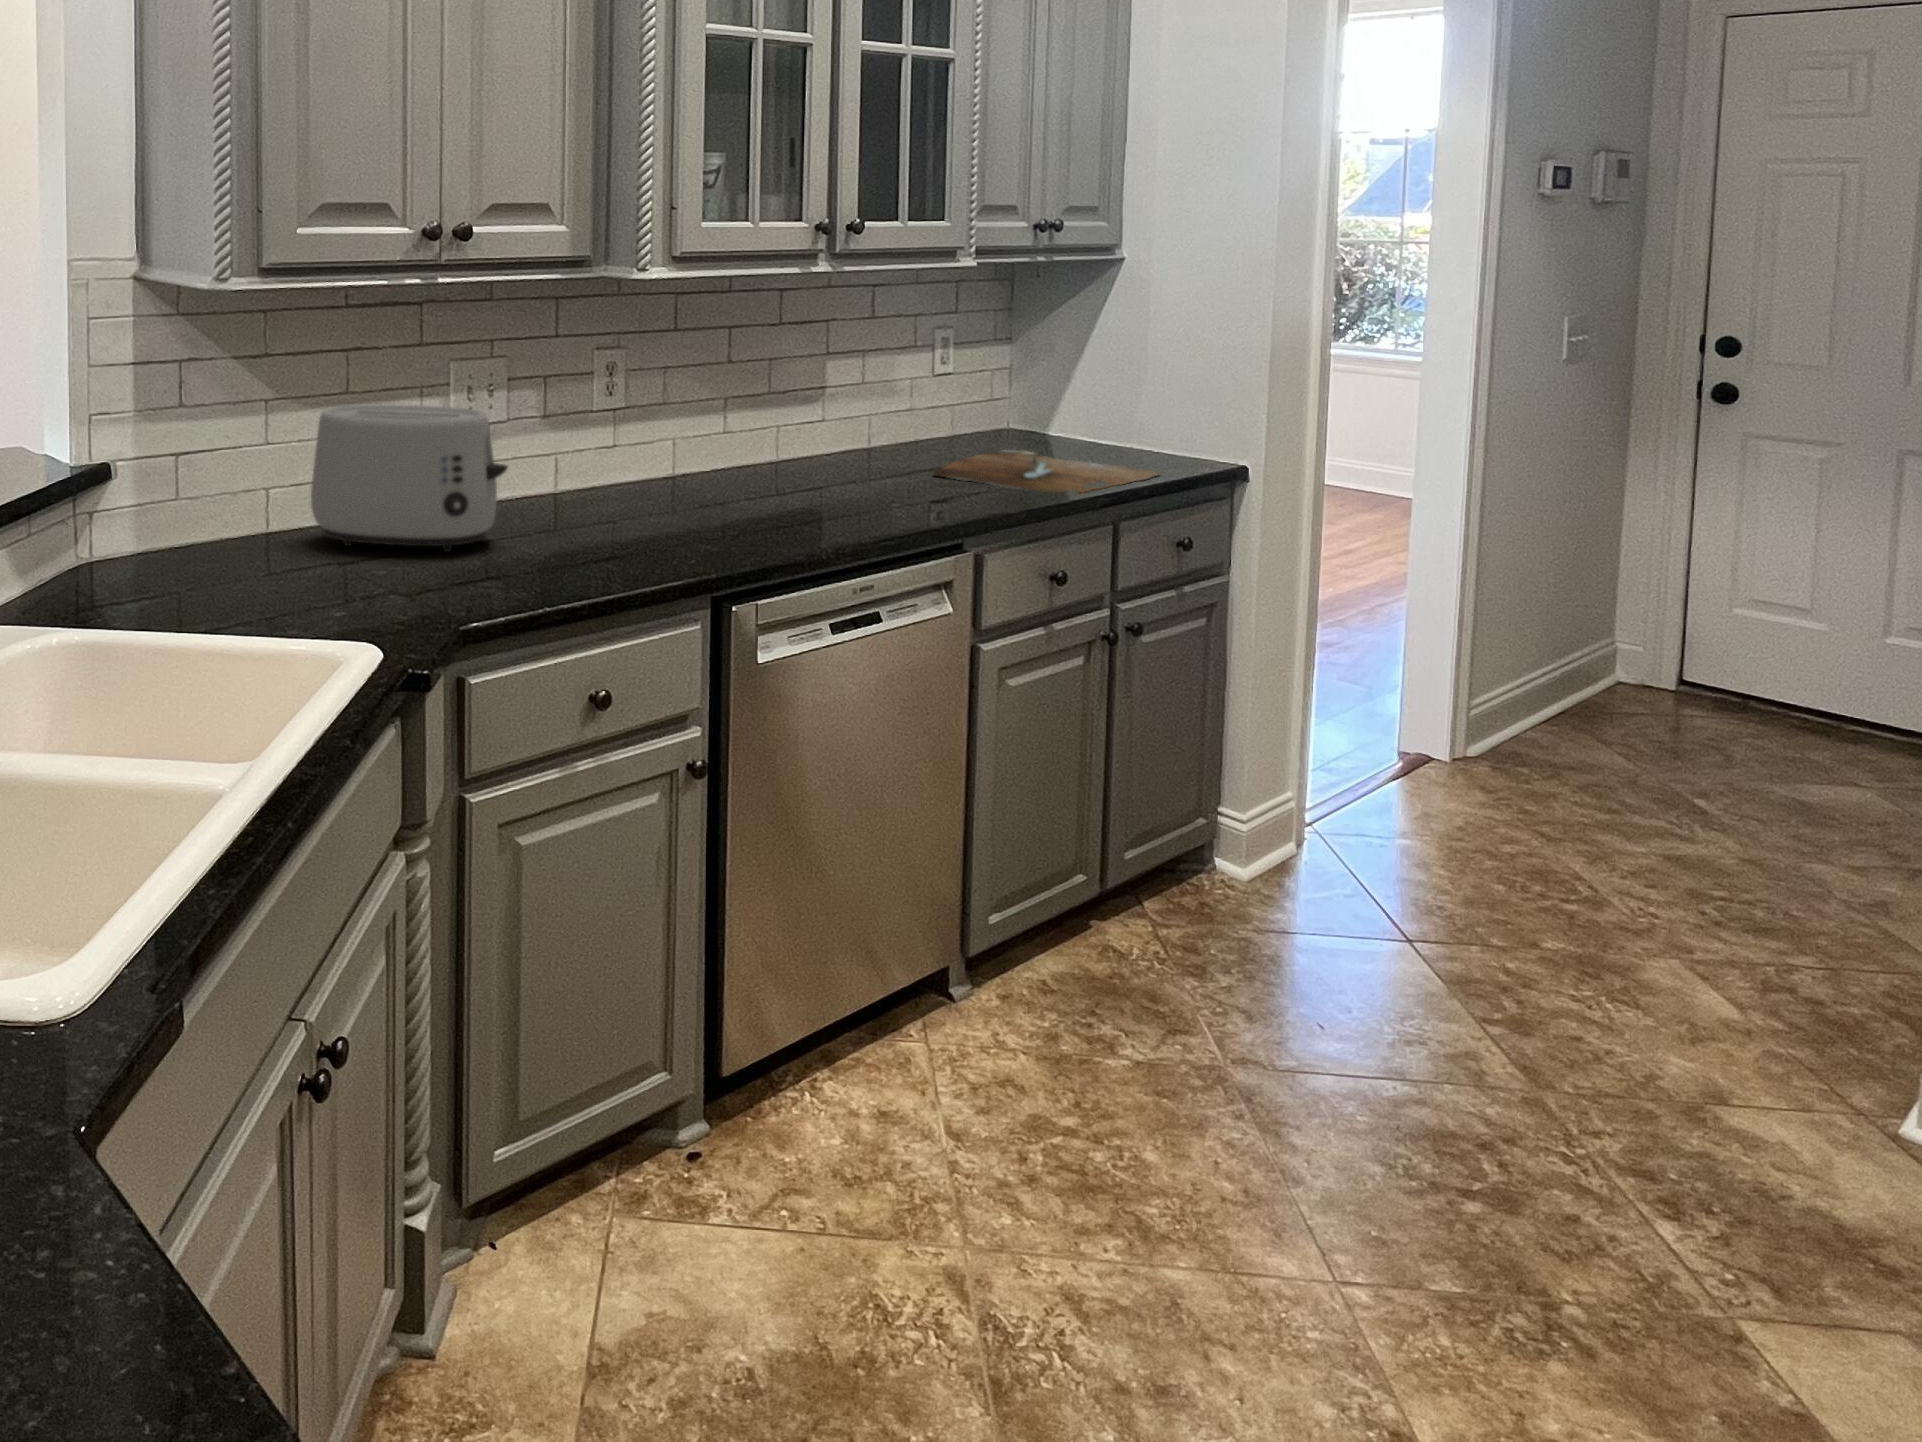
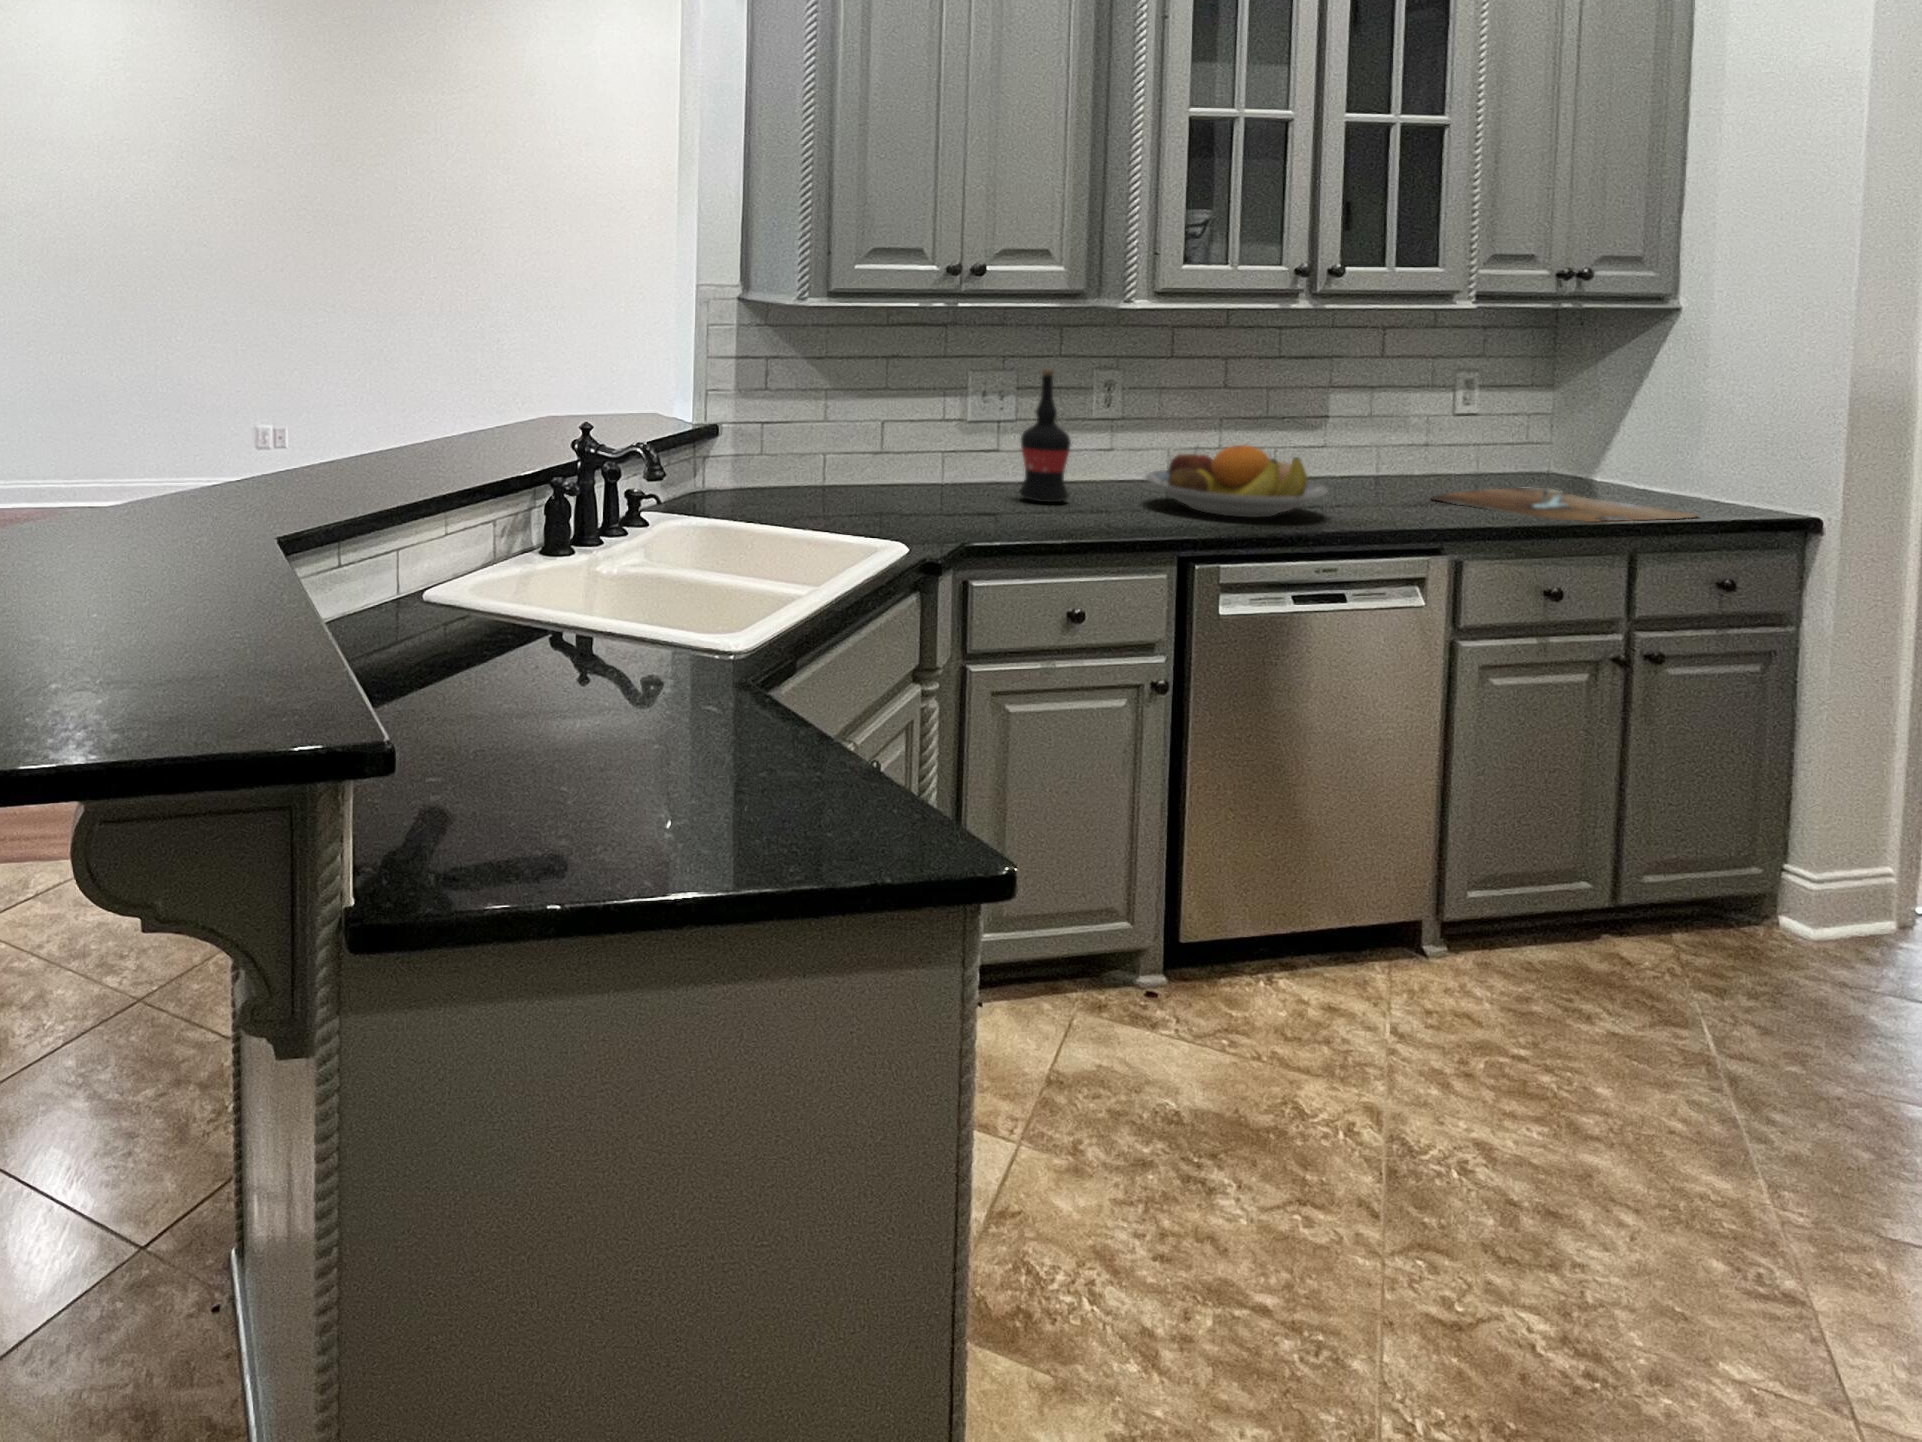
wine bottle: none [520,356,580,528] -> present [1019,369,1071,502]
toaster: present [311,405,508,552] -> none [856,398,1010,509]
fruit bowl: none [663,438,856,526] -> present [1145,445,1327,518]

